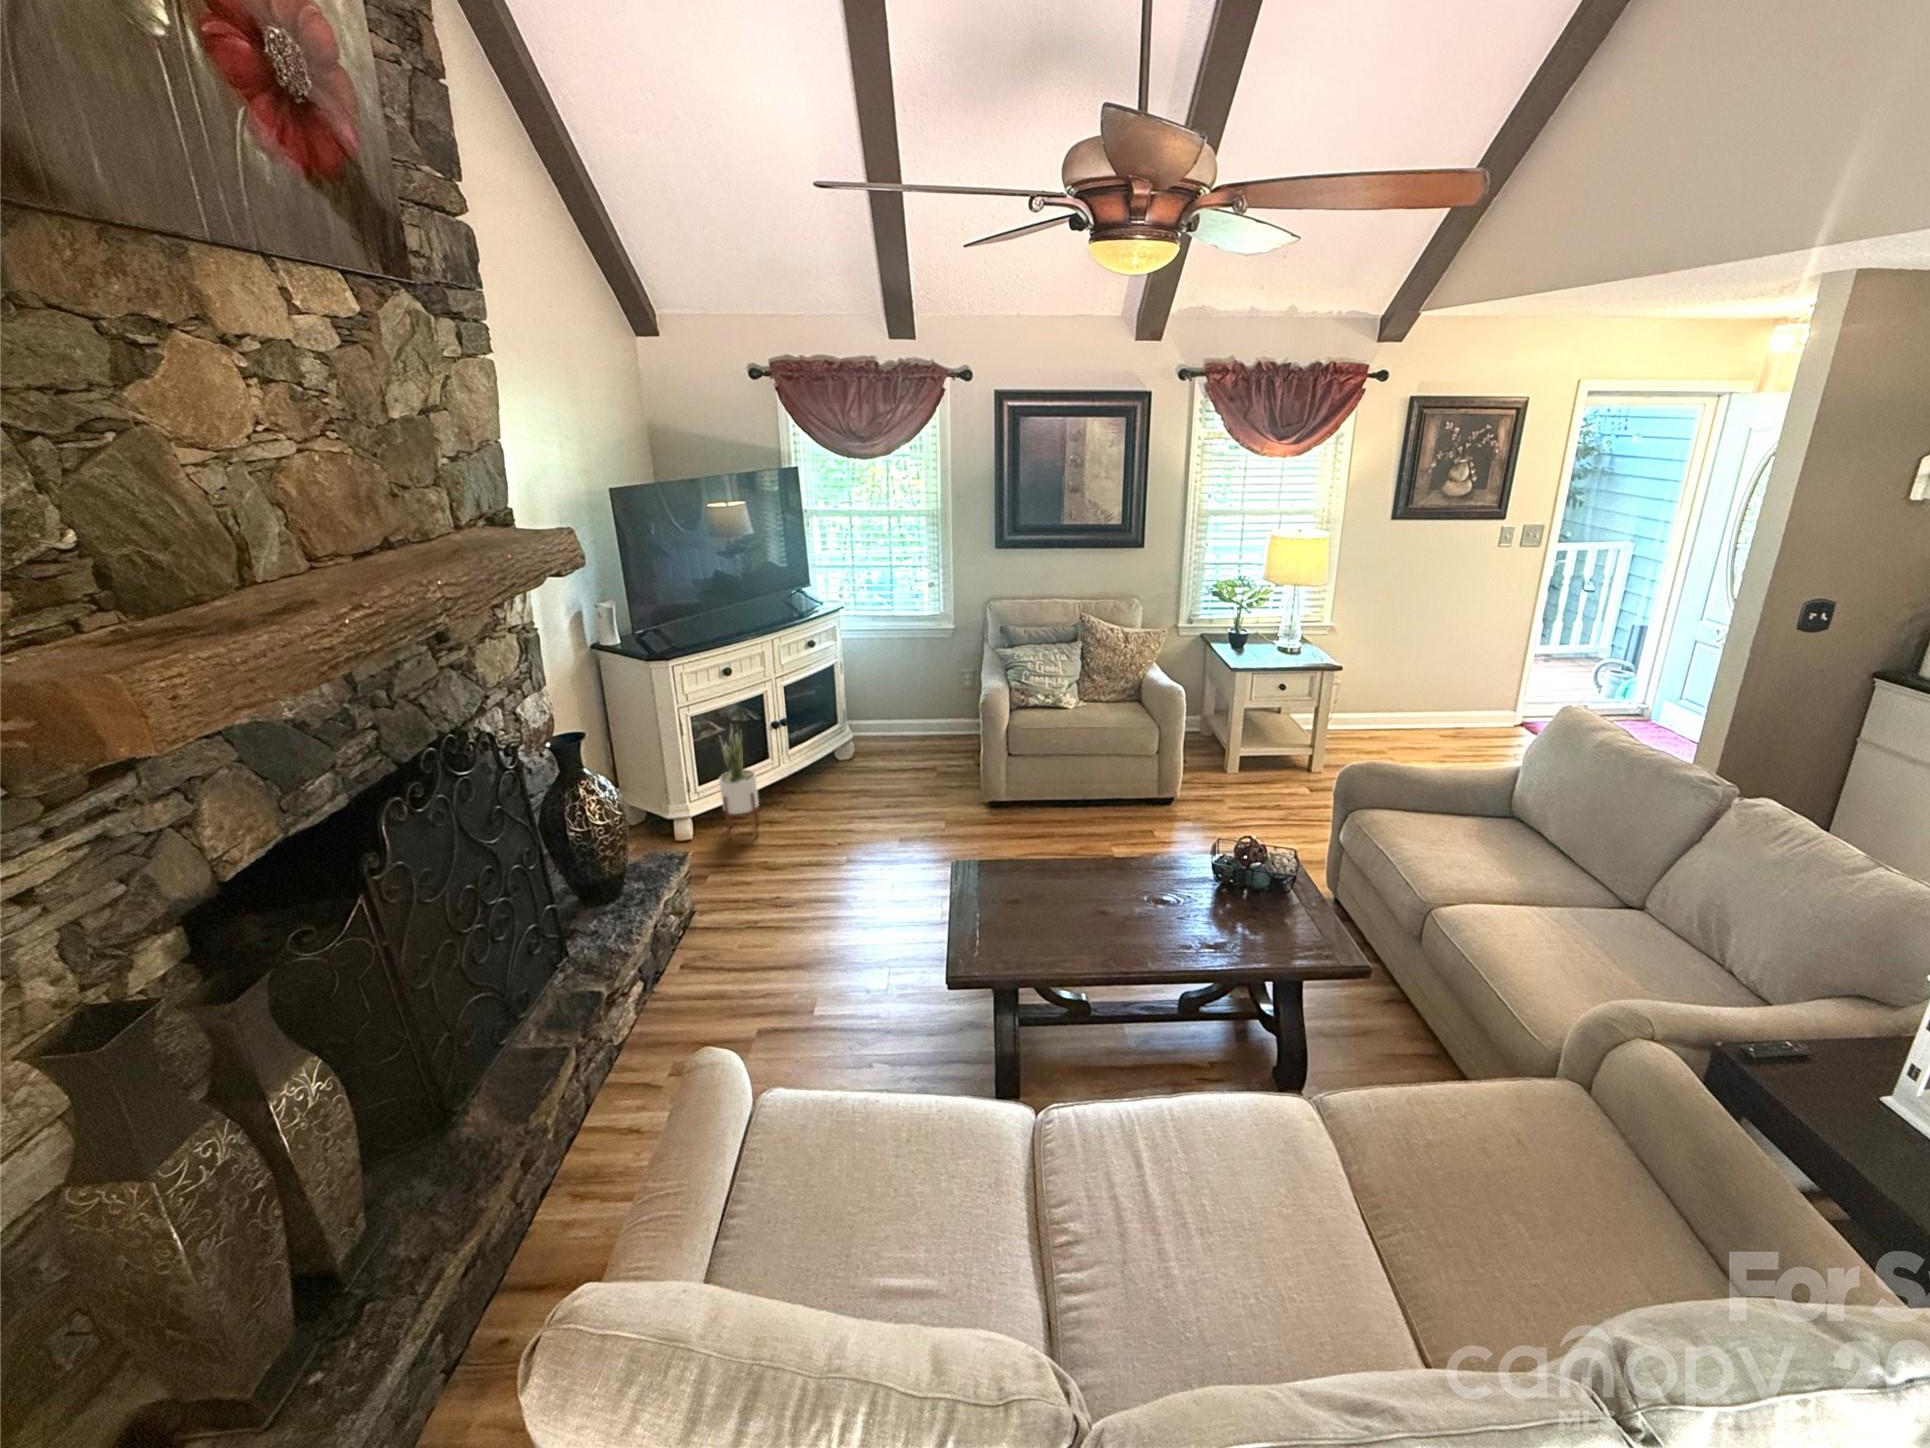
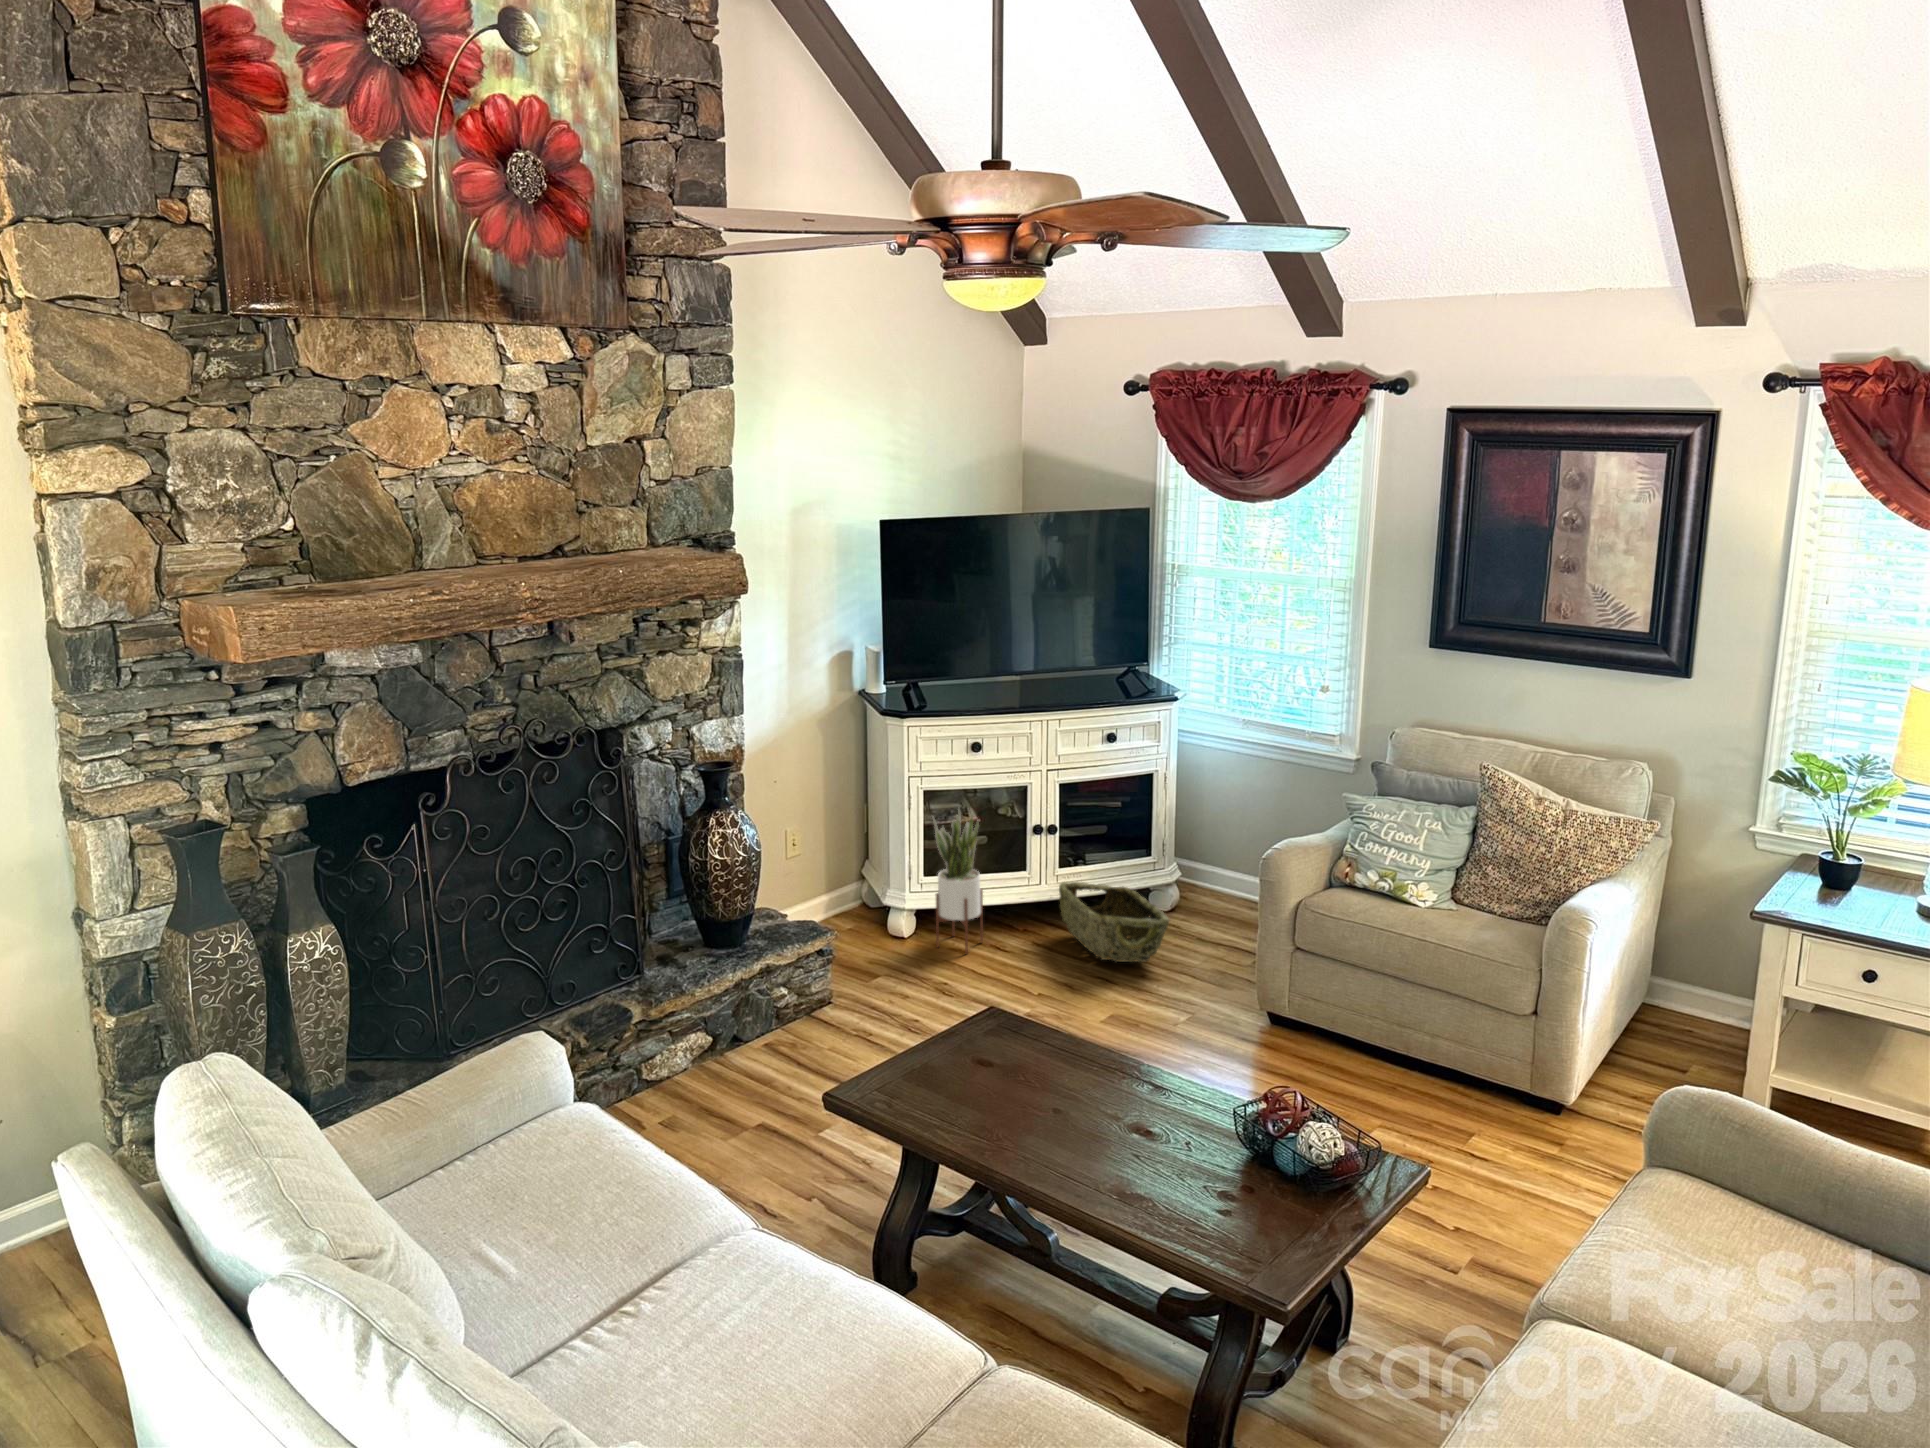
woven basket: none [800,751,897,805] -> present [1059,882,1169,962]

